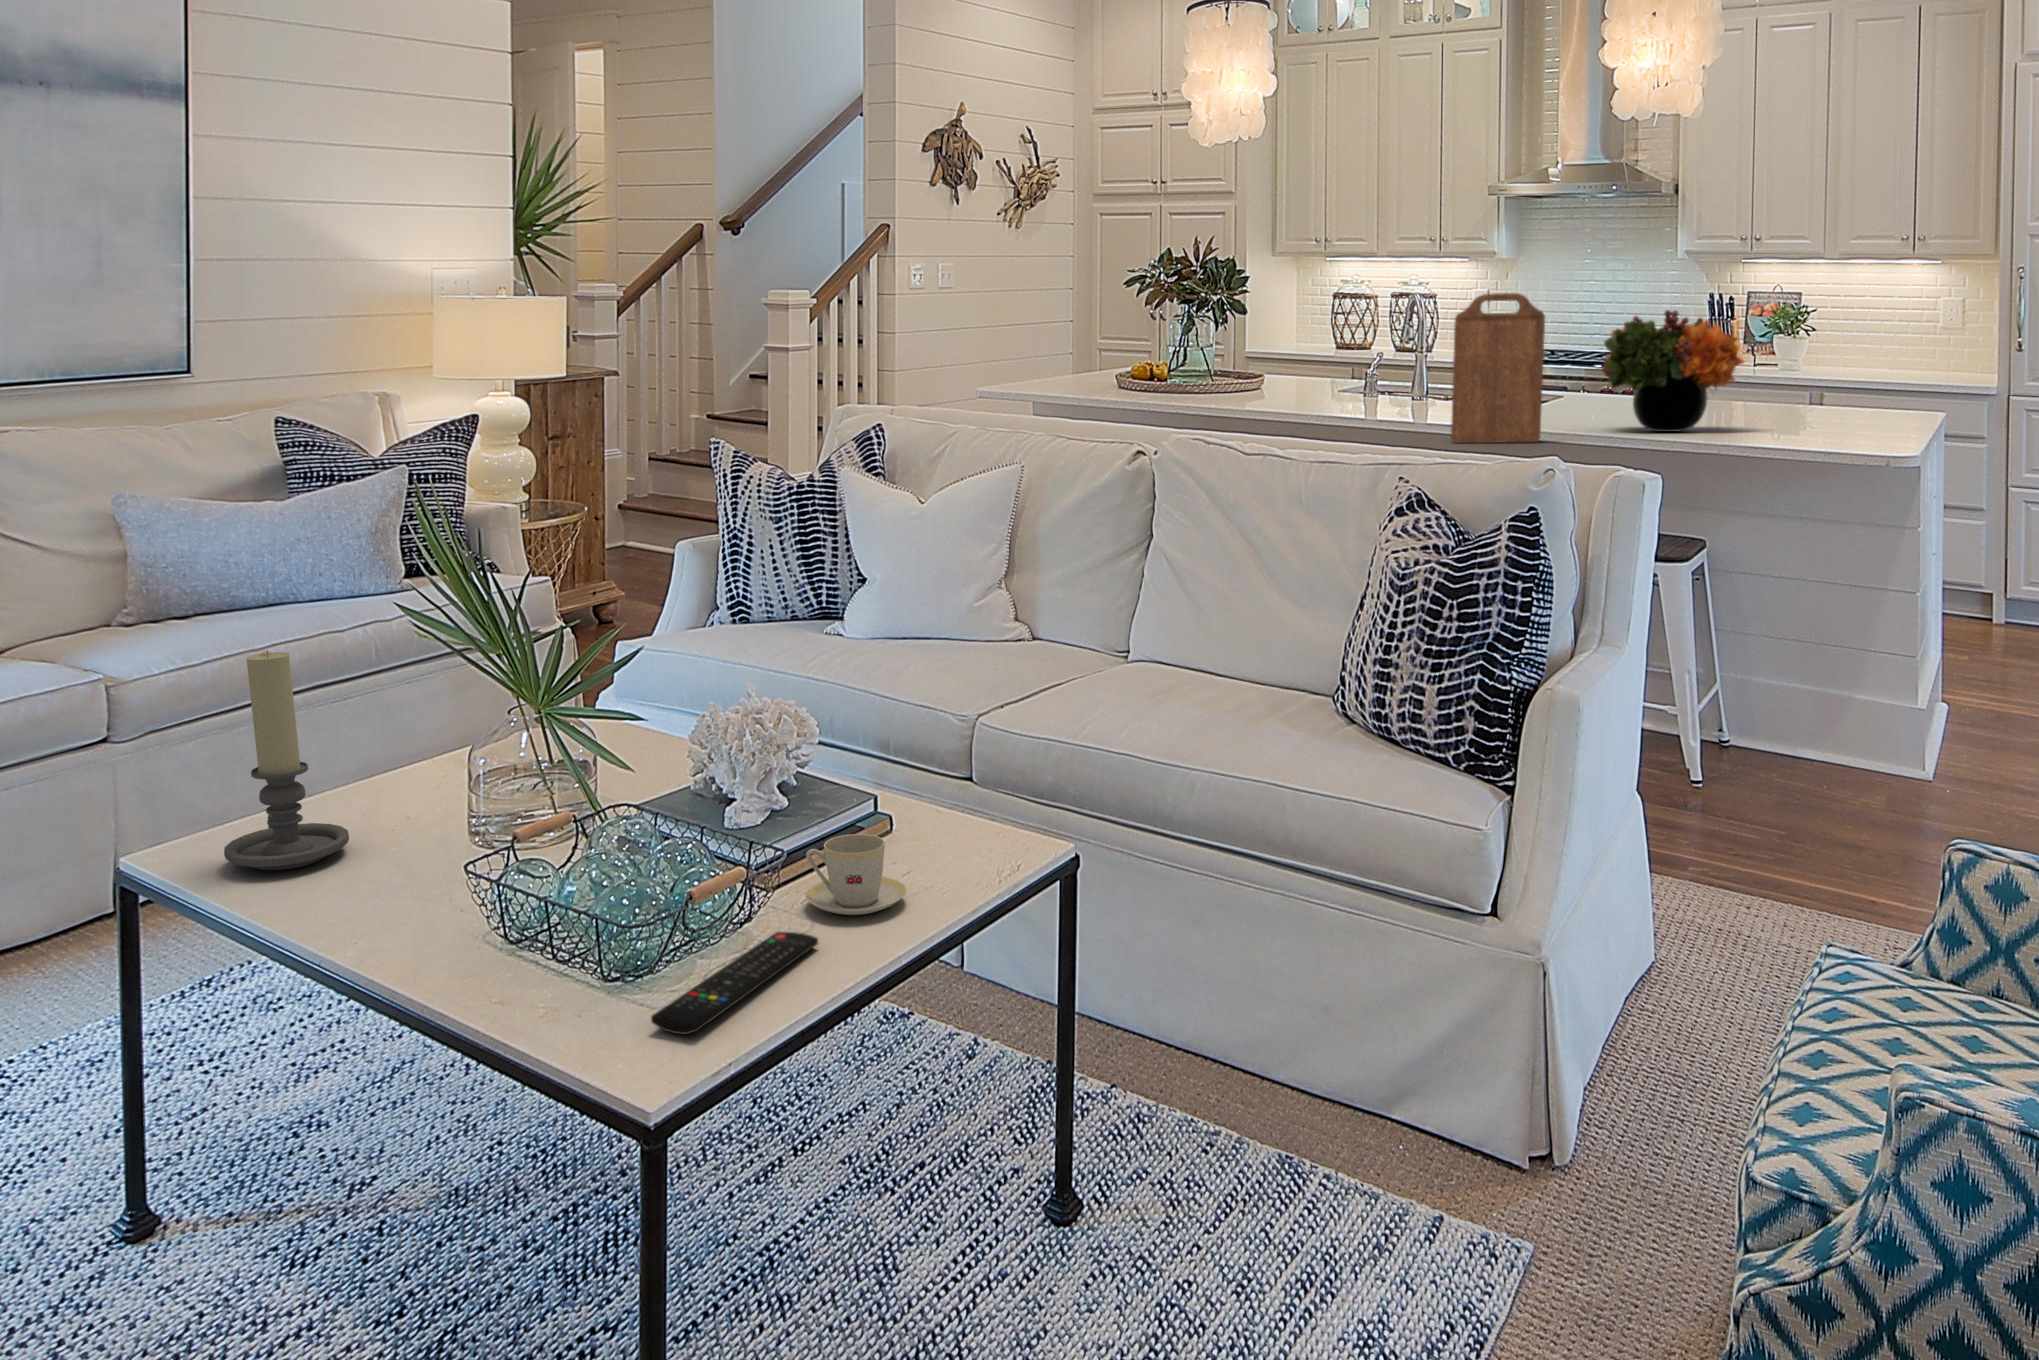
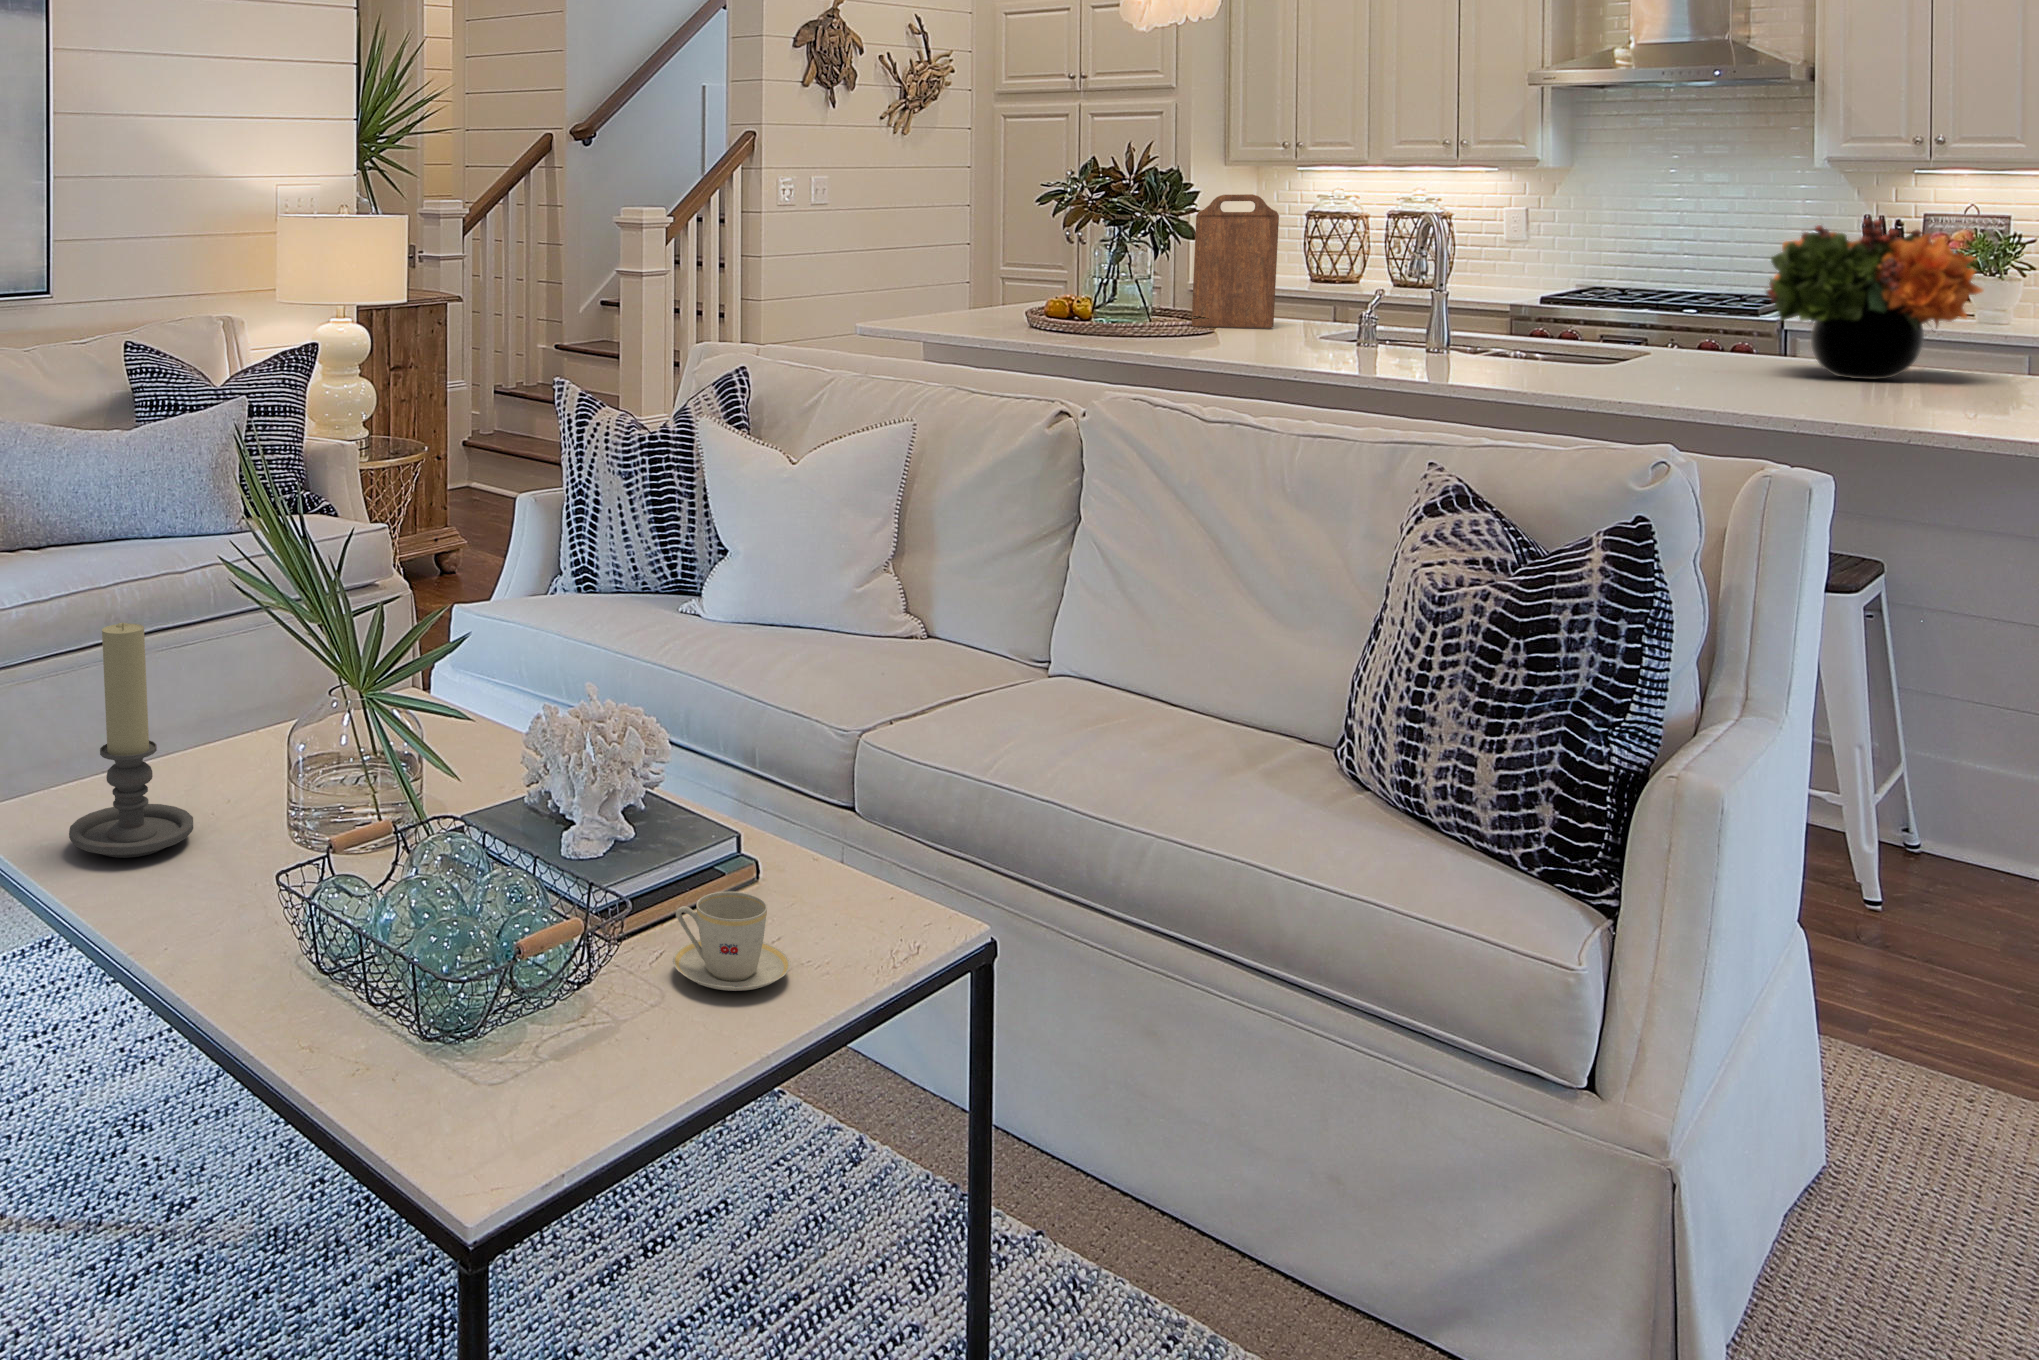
cutting board: present [1451,293,1545,443] -> present [1192,194,1279,328]
remote control: present [651,932,818,1034] -> none [486,1005,682,1132]

